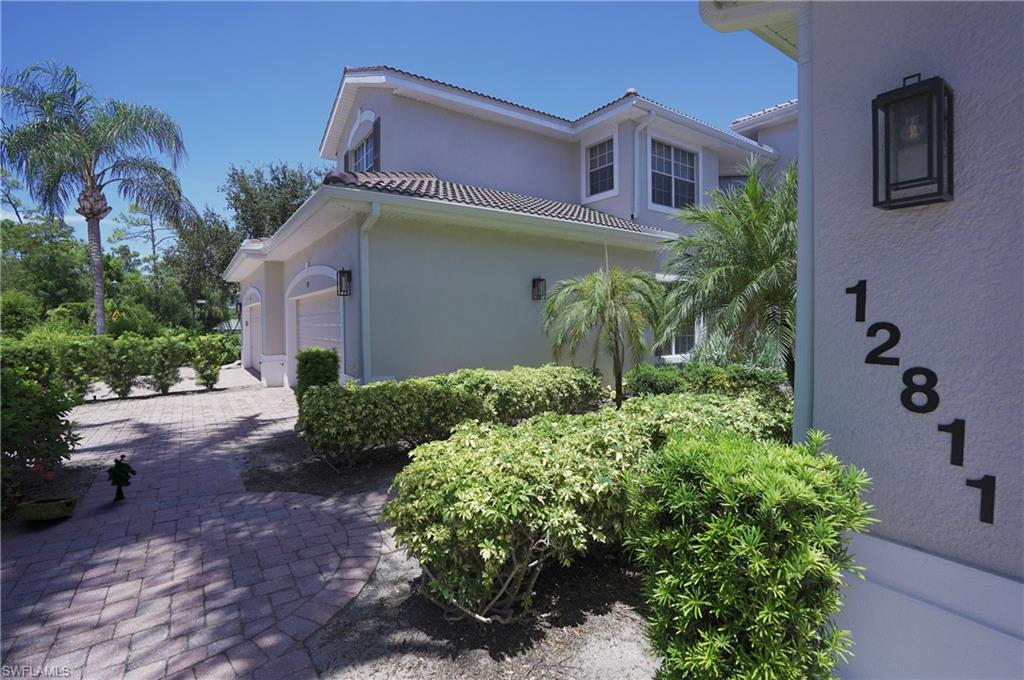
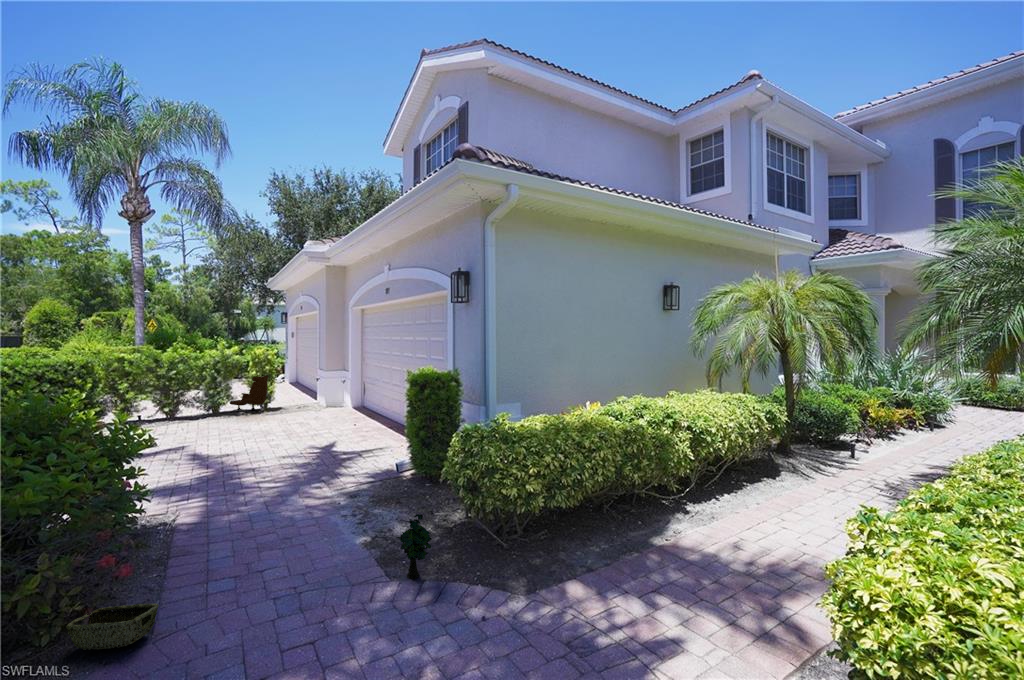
lounge chair: none [178,359,212,394] -> present [230,376,268,414]
decorative plant: present [106,455,136,500] -> present [396,514,432,579]

